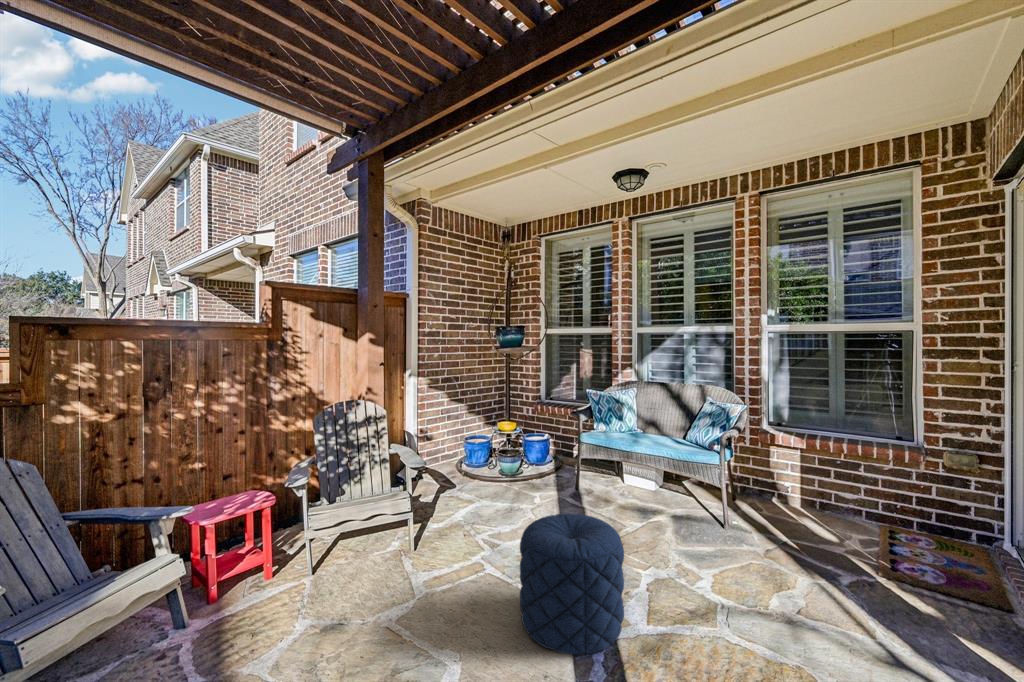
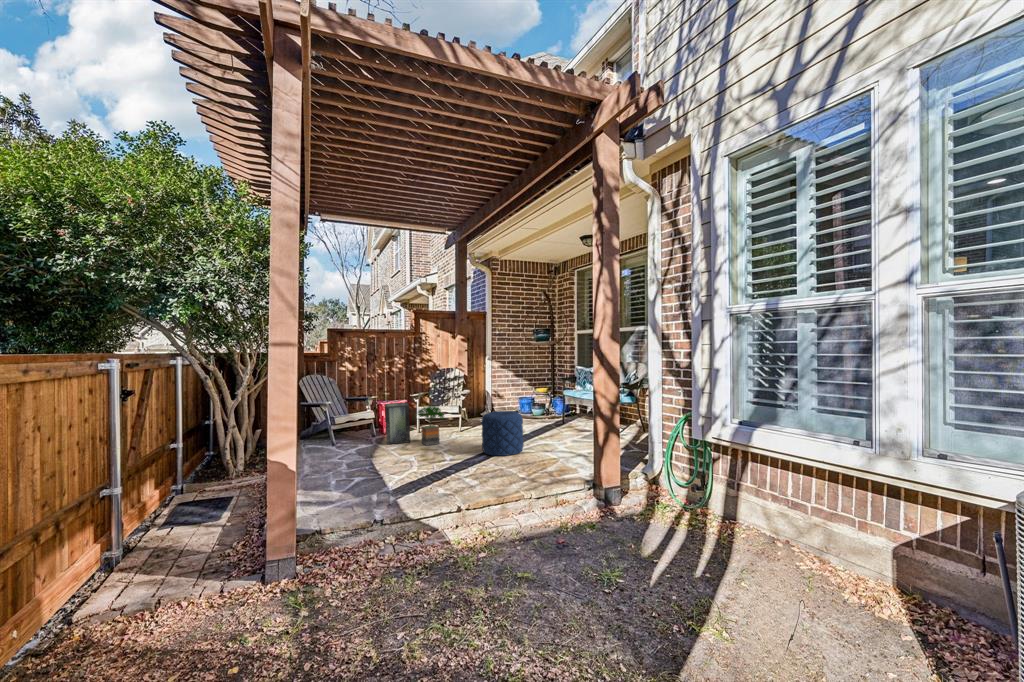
storage box: none [209,498,289,636] -> present [386,403,410,444]
potted tree: none [315,508,394,626] -> present [418,406,444,446]

